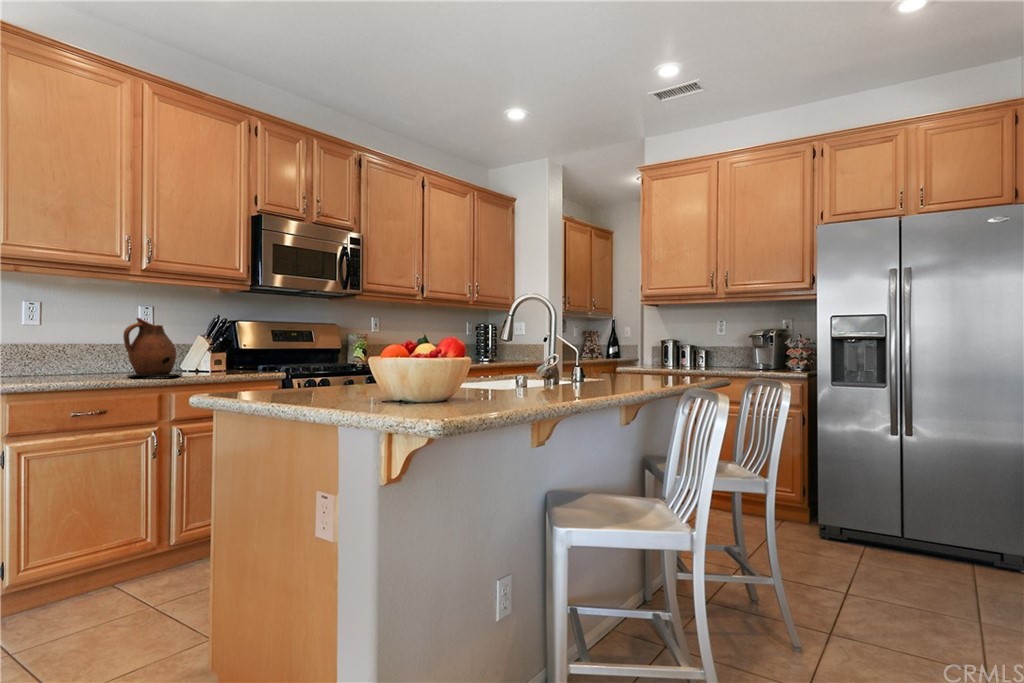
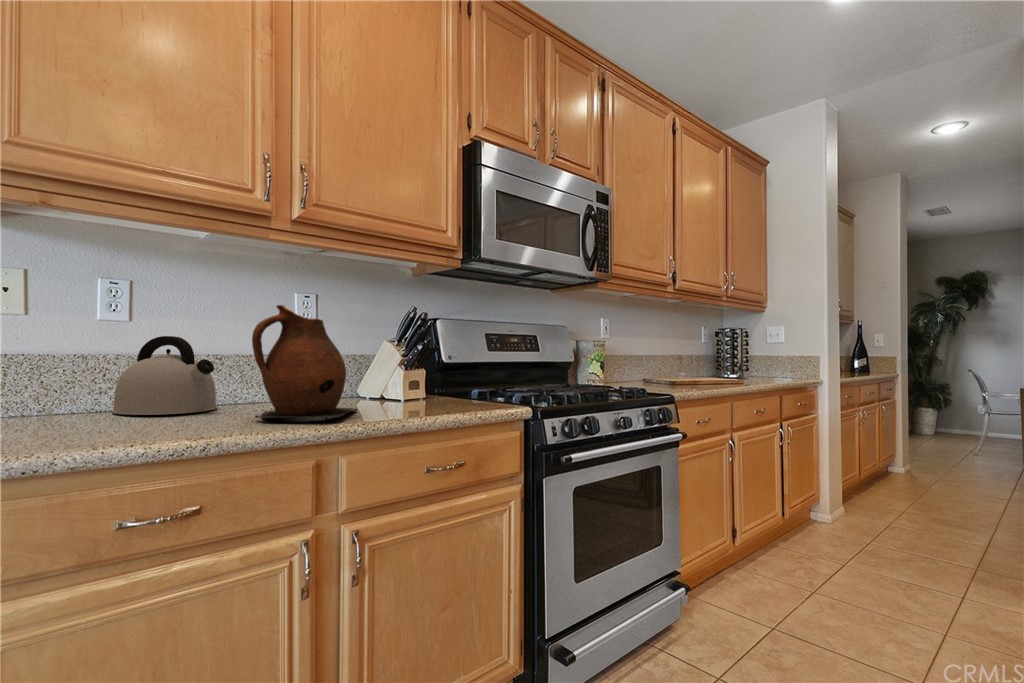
kettle: none [35,334,97,376] -> present [112,336,217,415]

